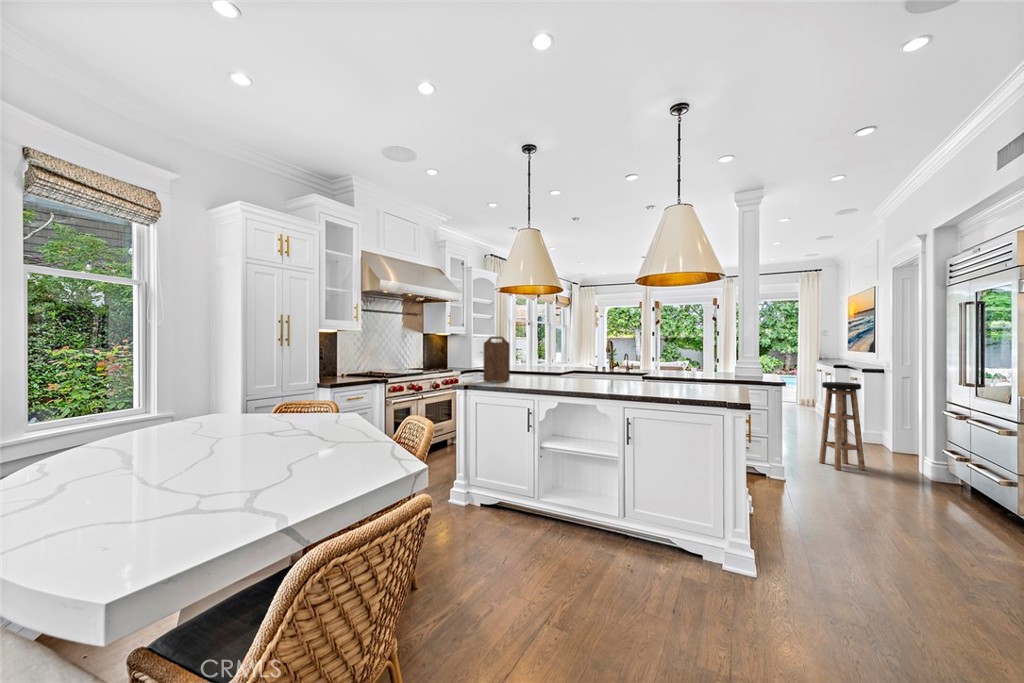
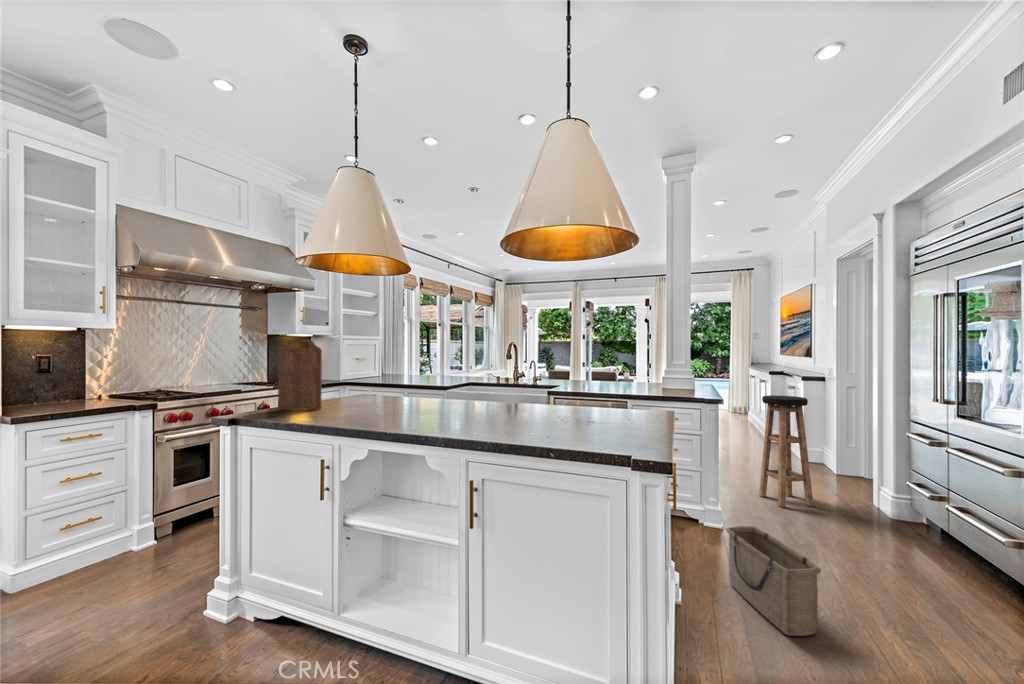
basket: none [788,468,854,531] -> present [726,526,821,636]

